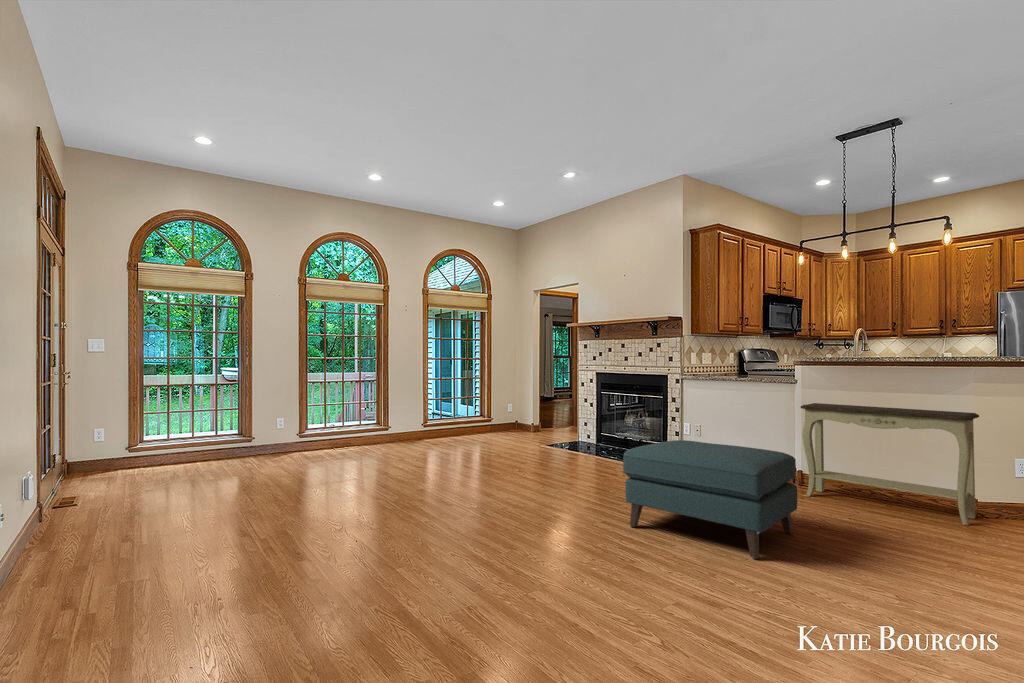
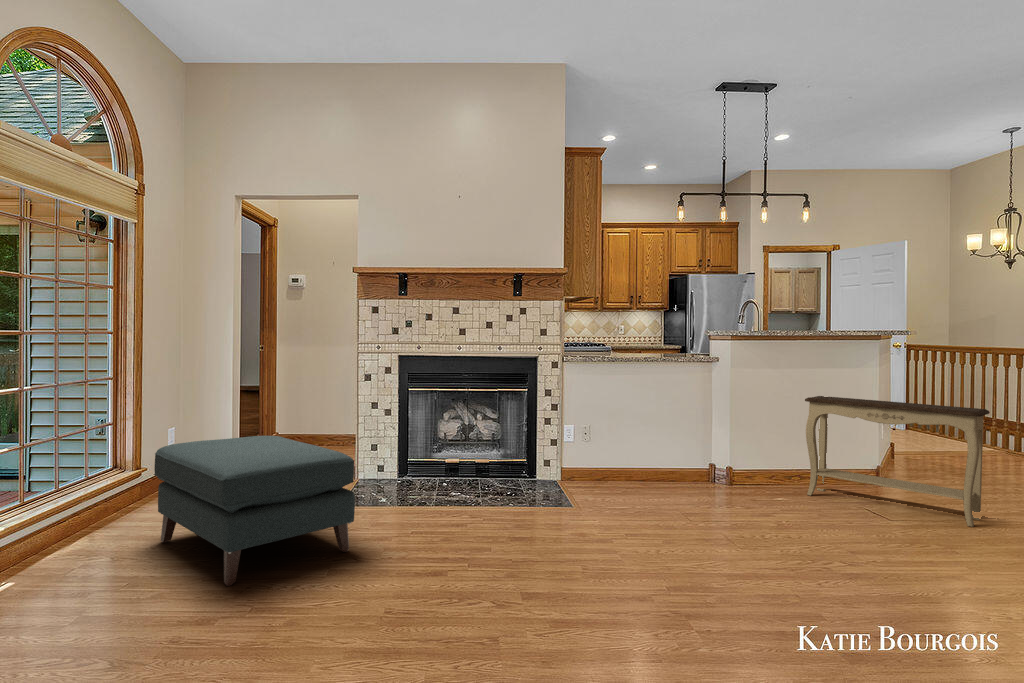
ottoman: present [623,440,797,559] -> present [154,436,355,586]

